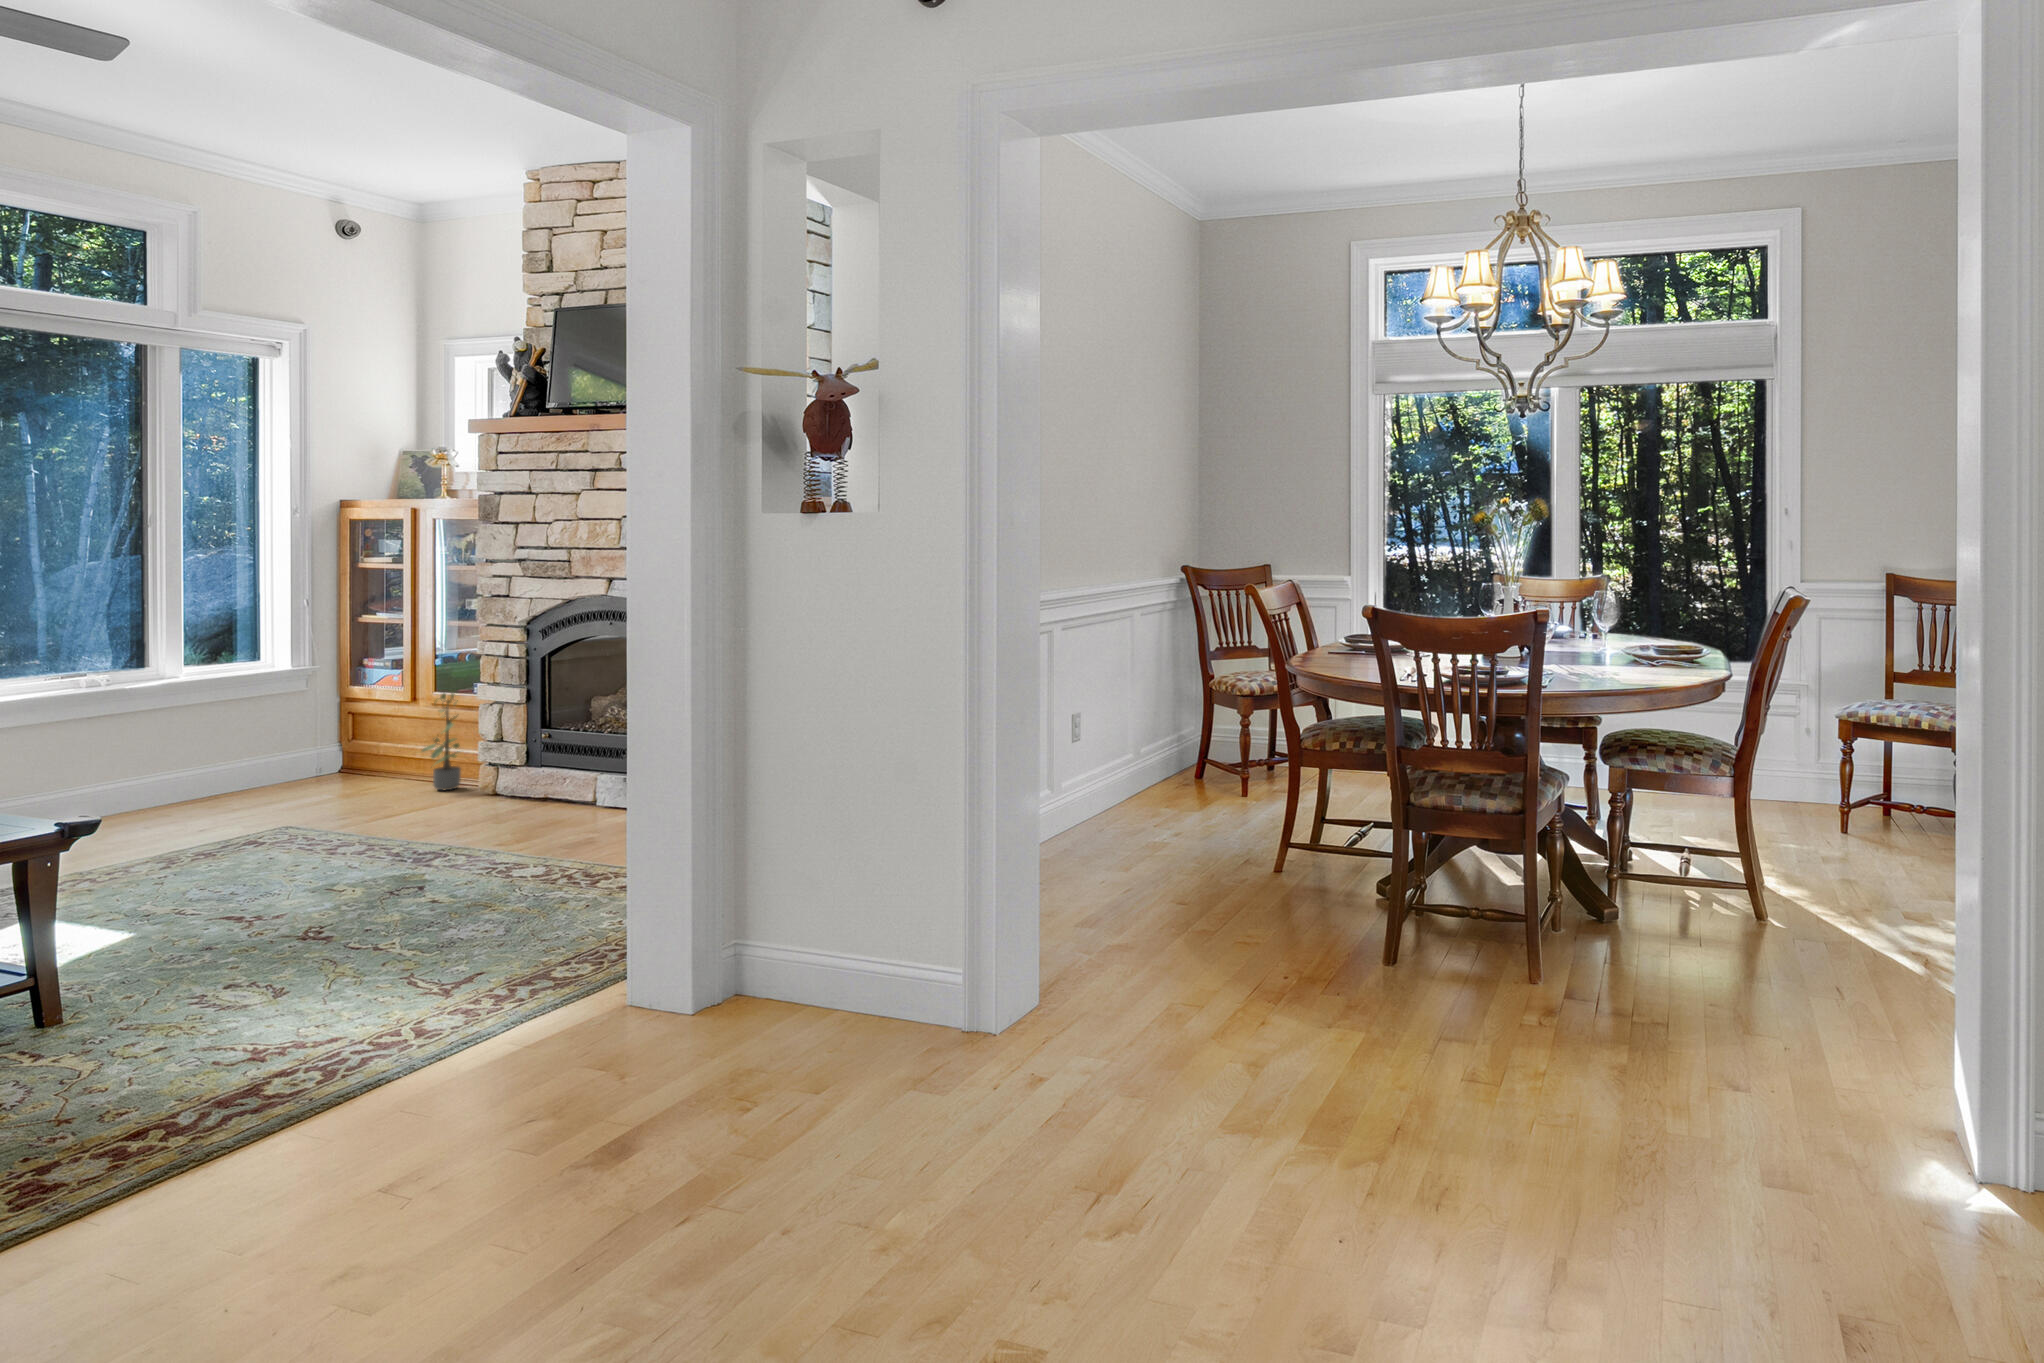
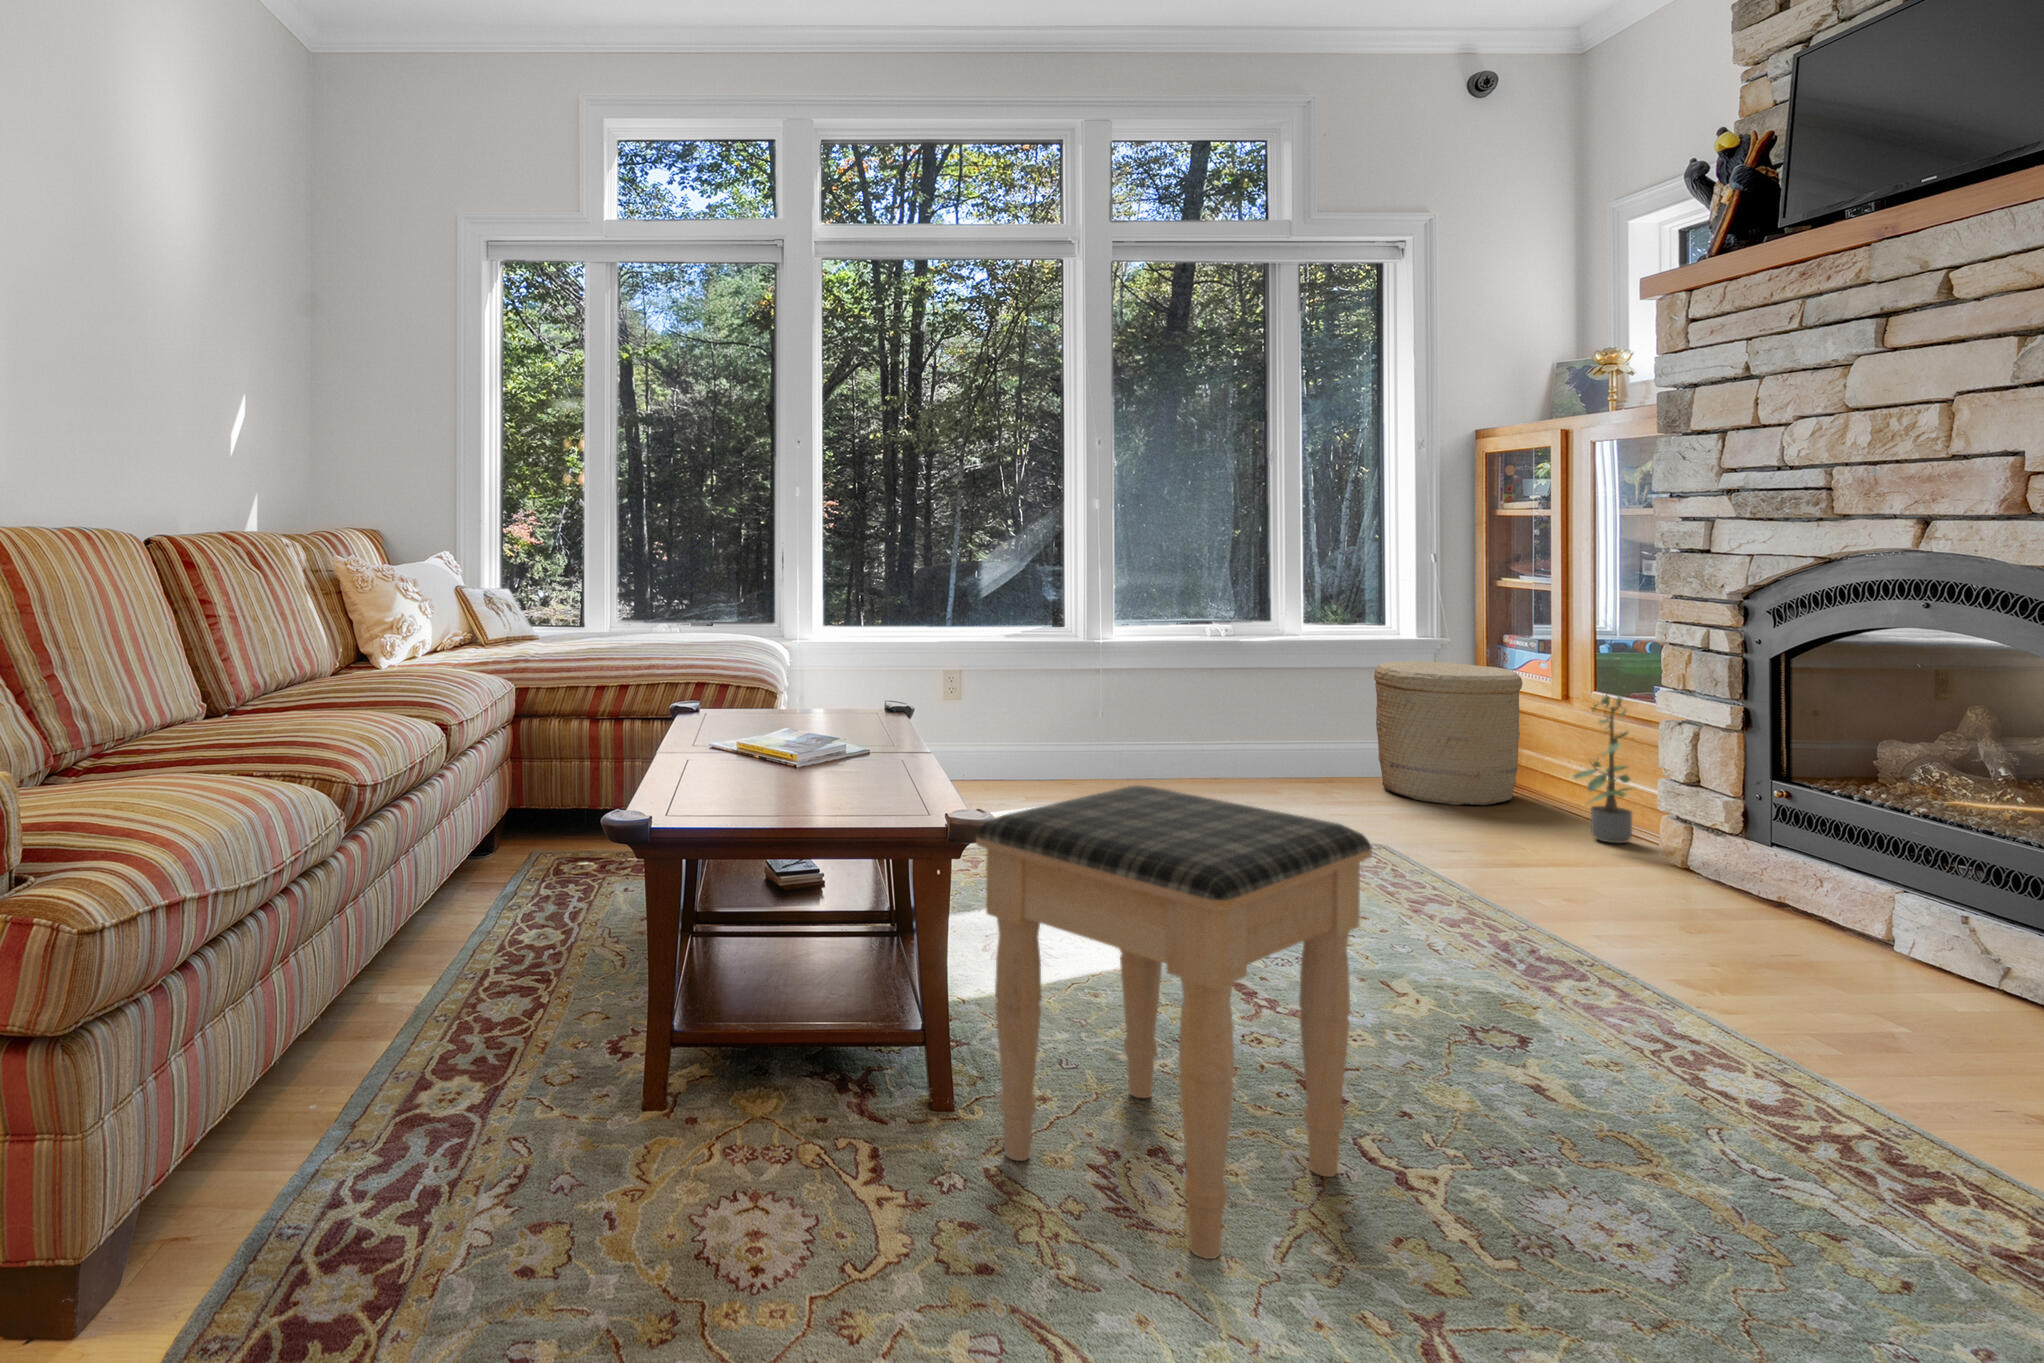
woven basket: none [256,683,381,792] -> present [1374,661,1523,805]
footstool: none [81,774,347,1019] -> present [976,785,1372,1259]

